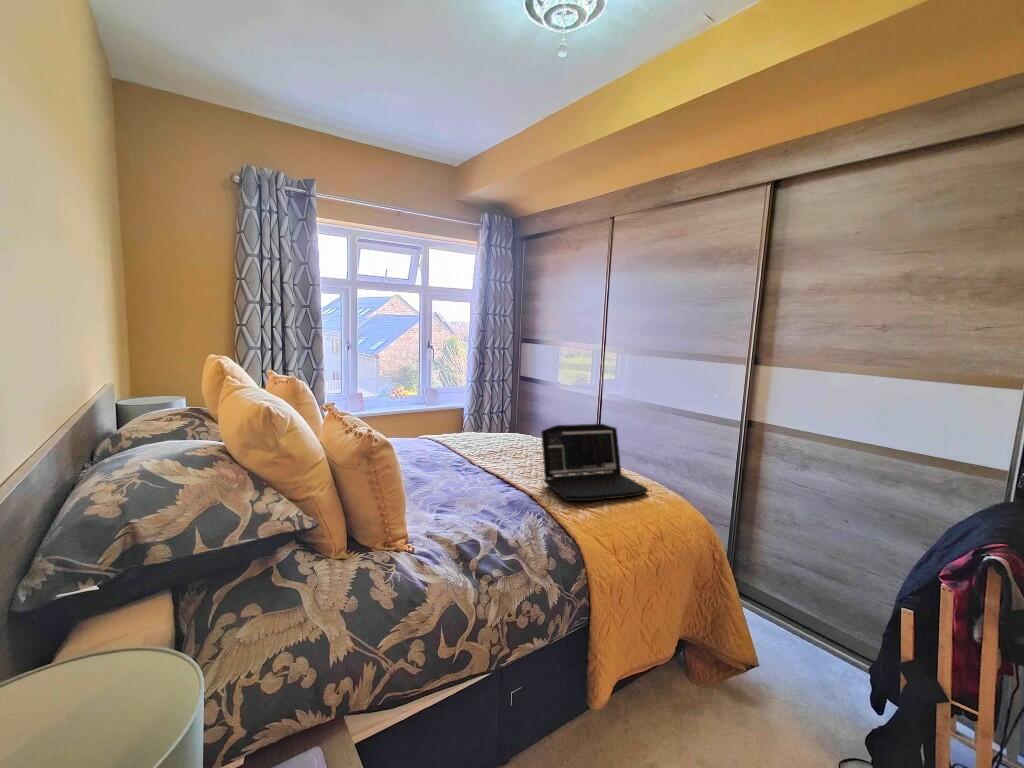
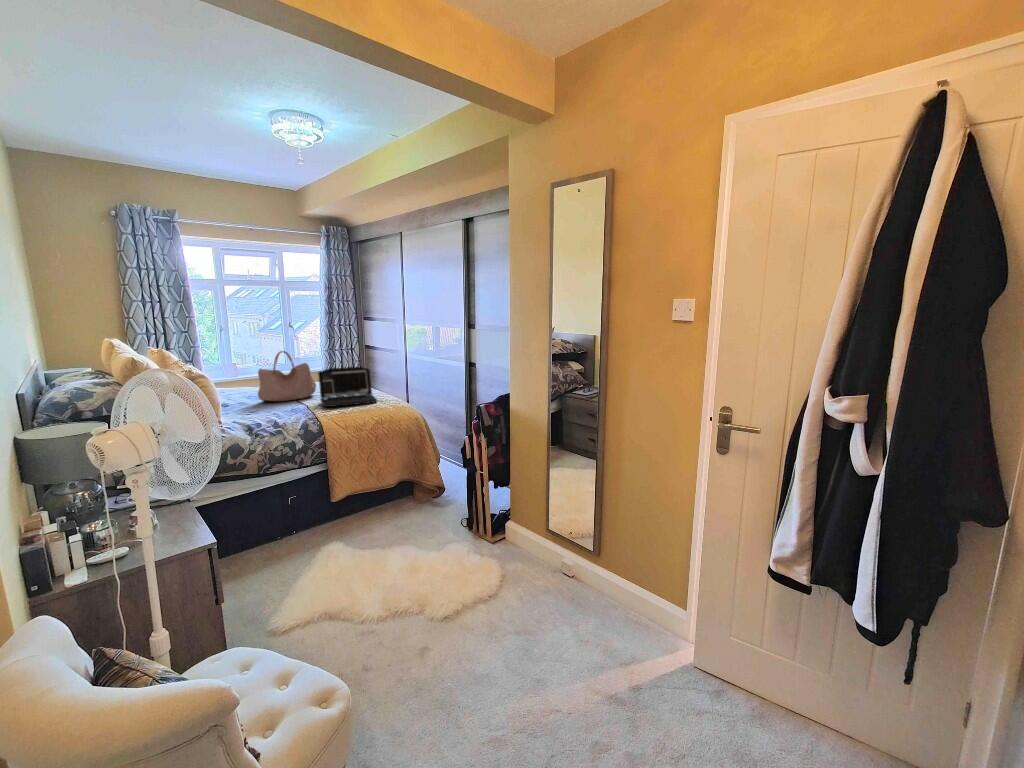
handbag: none [436,389,520,475] -> present [258,351,316,401]

